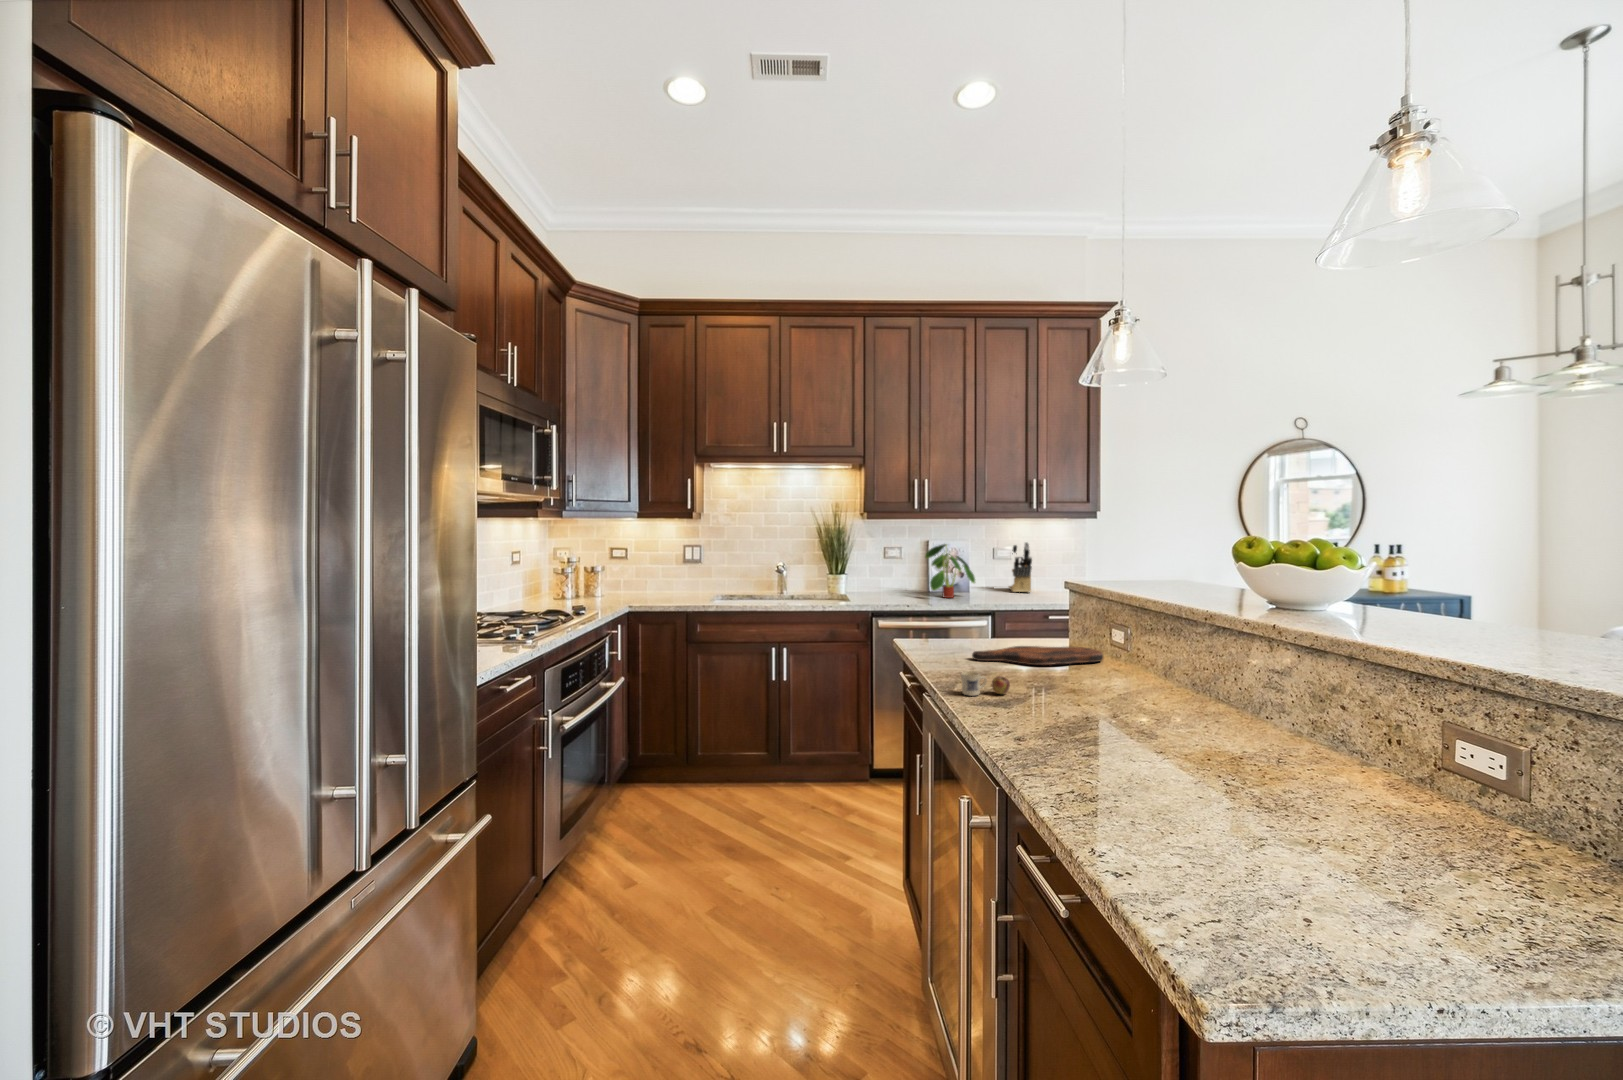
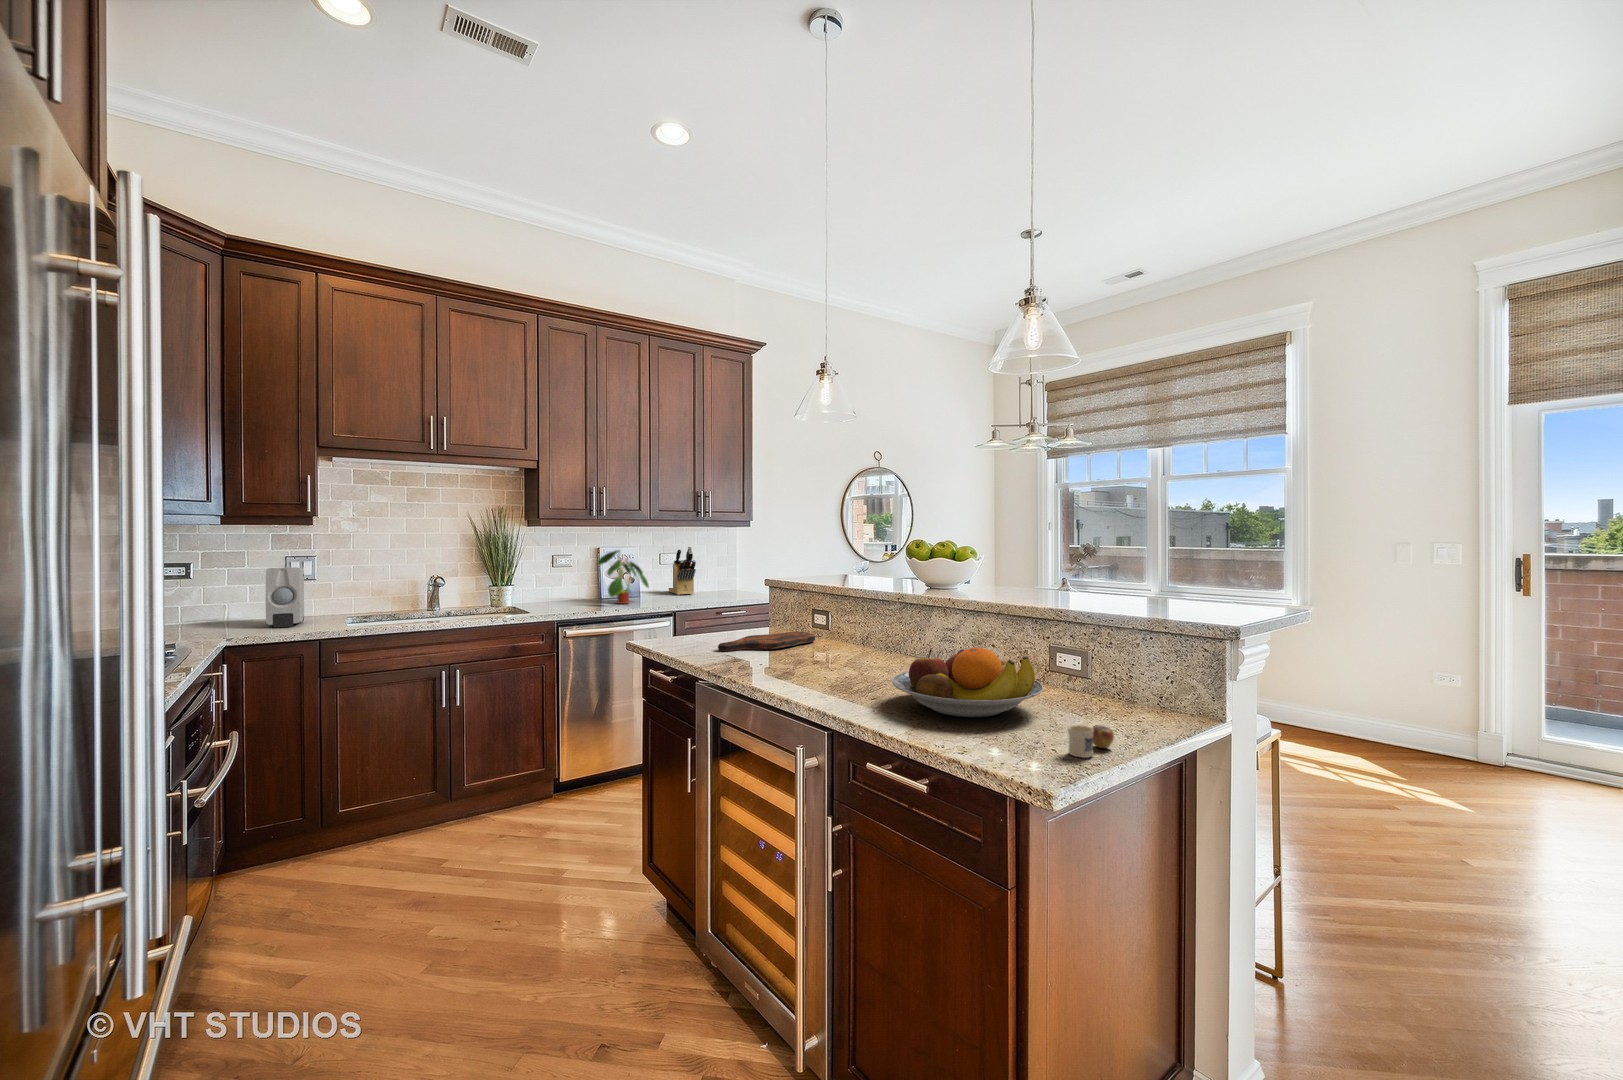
soap dispenser: none [661,552,690,598] -> present [266,567,304,627]
mug: present [961,672,1010,696] -> present [1068,725,1114,758]
fruit bowl: none [1099,699,1375,825] -> present [892,648,1043,717]

